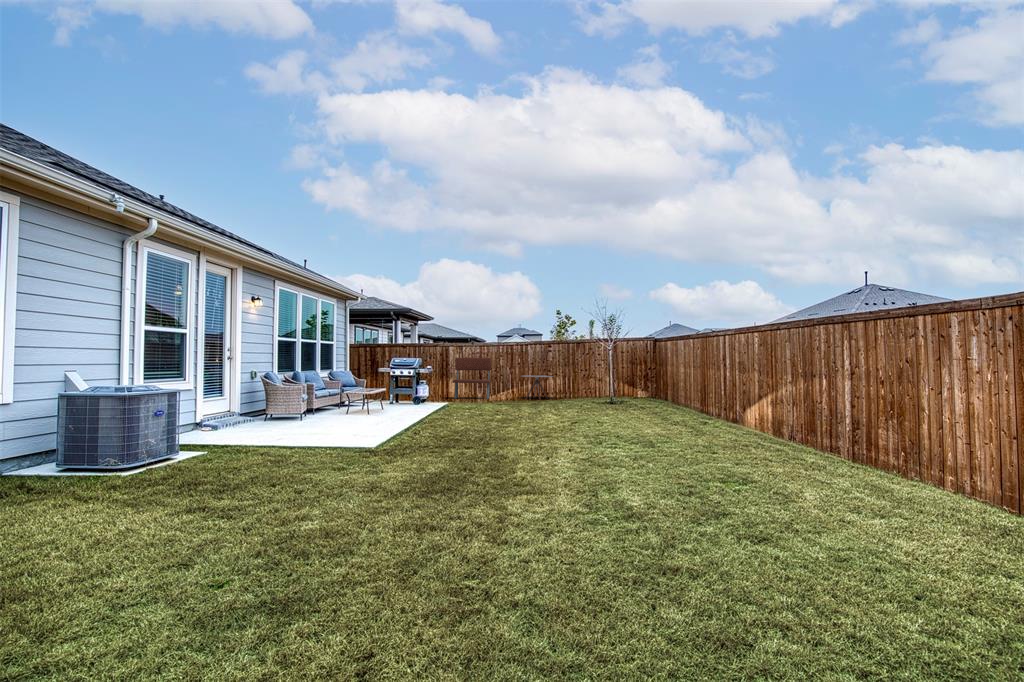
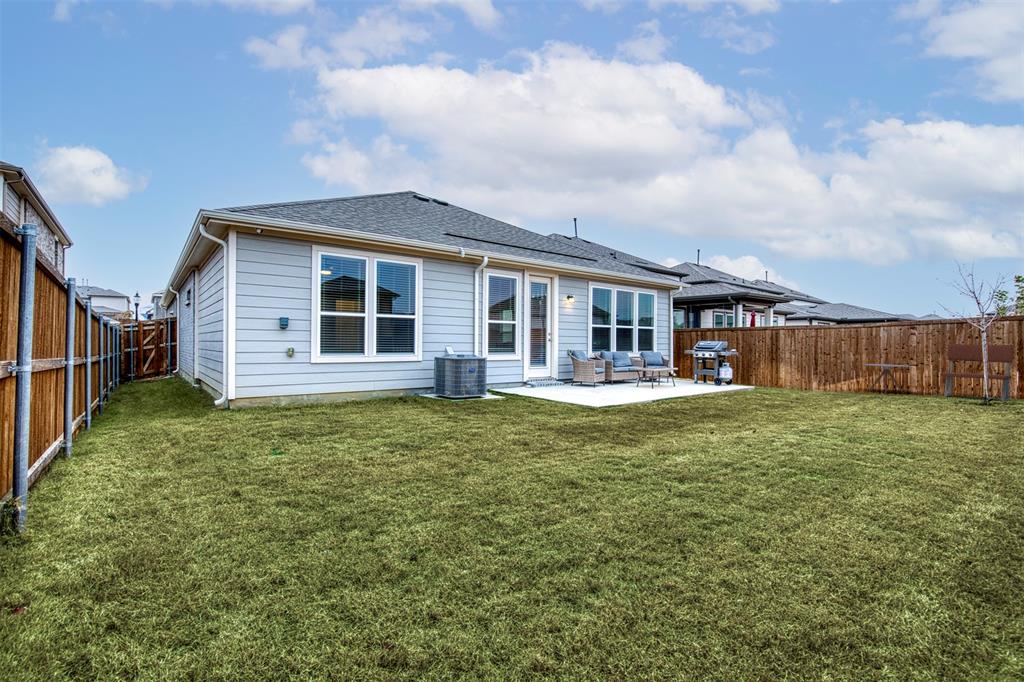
bench: present [453,358,491,399] -> present [941,344,1013,402]

